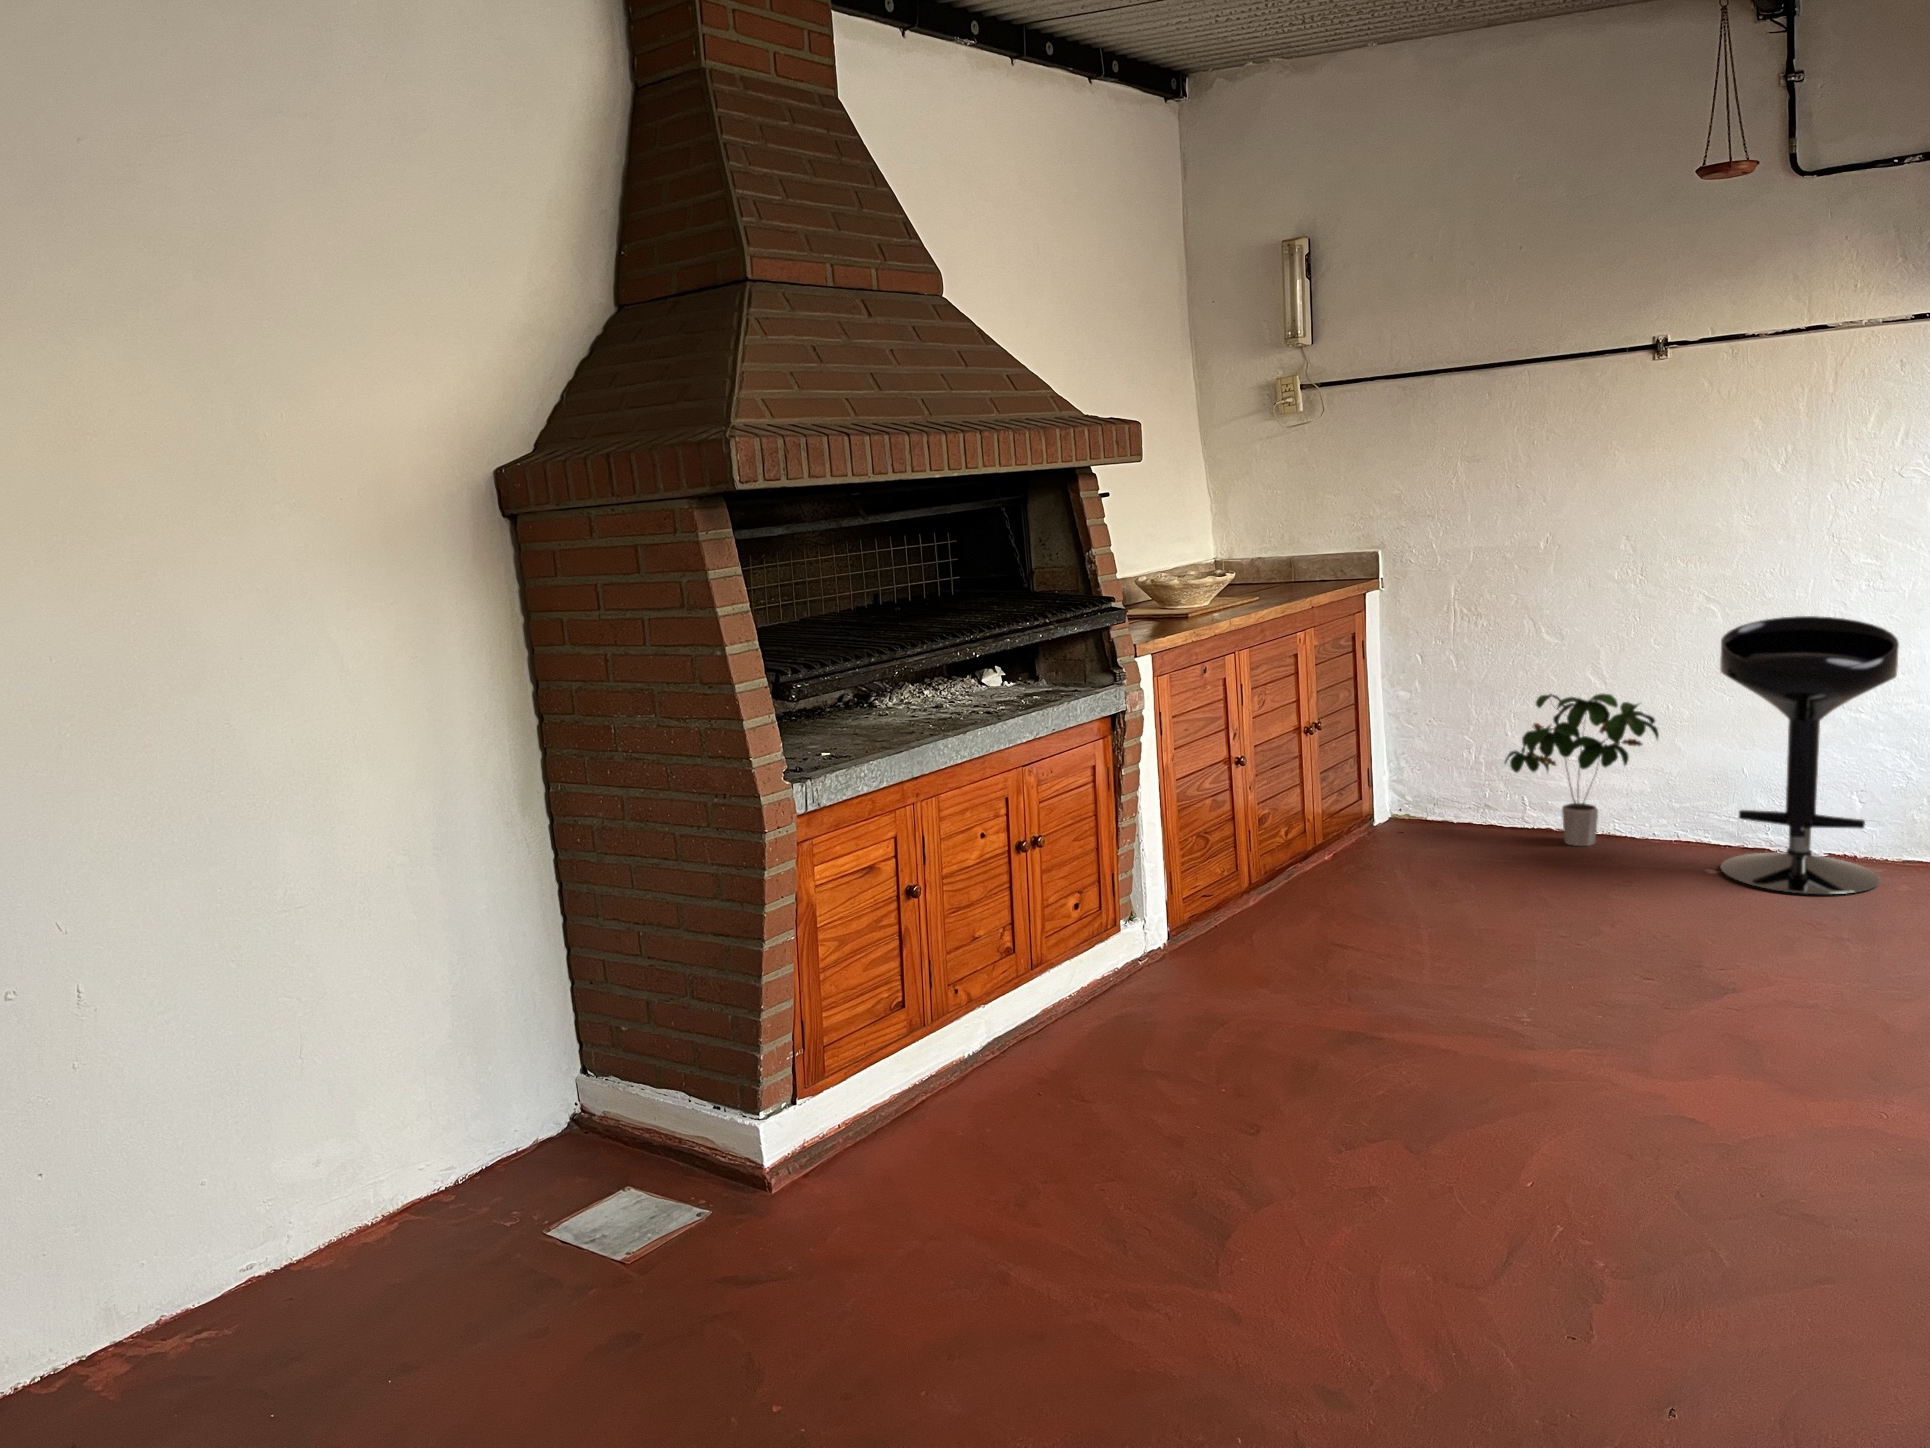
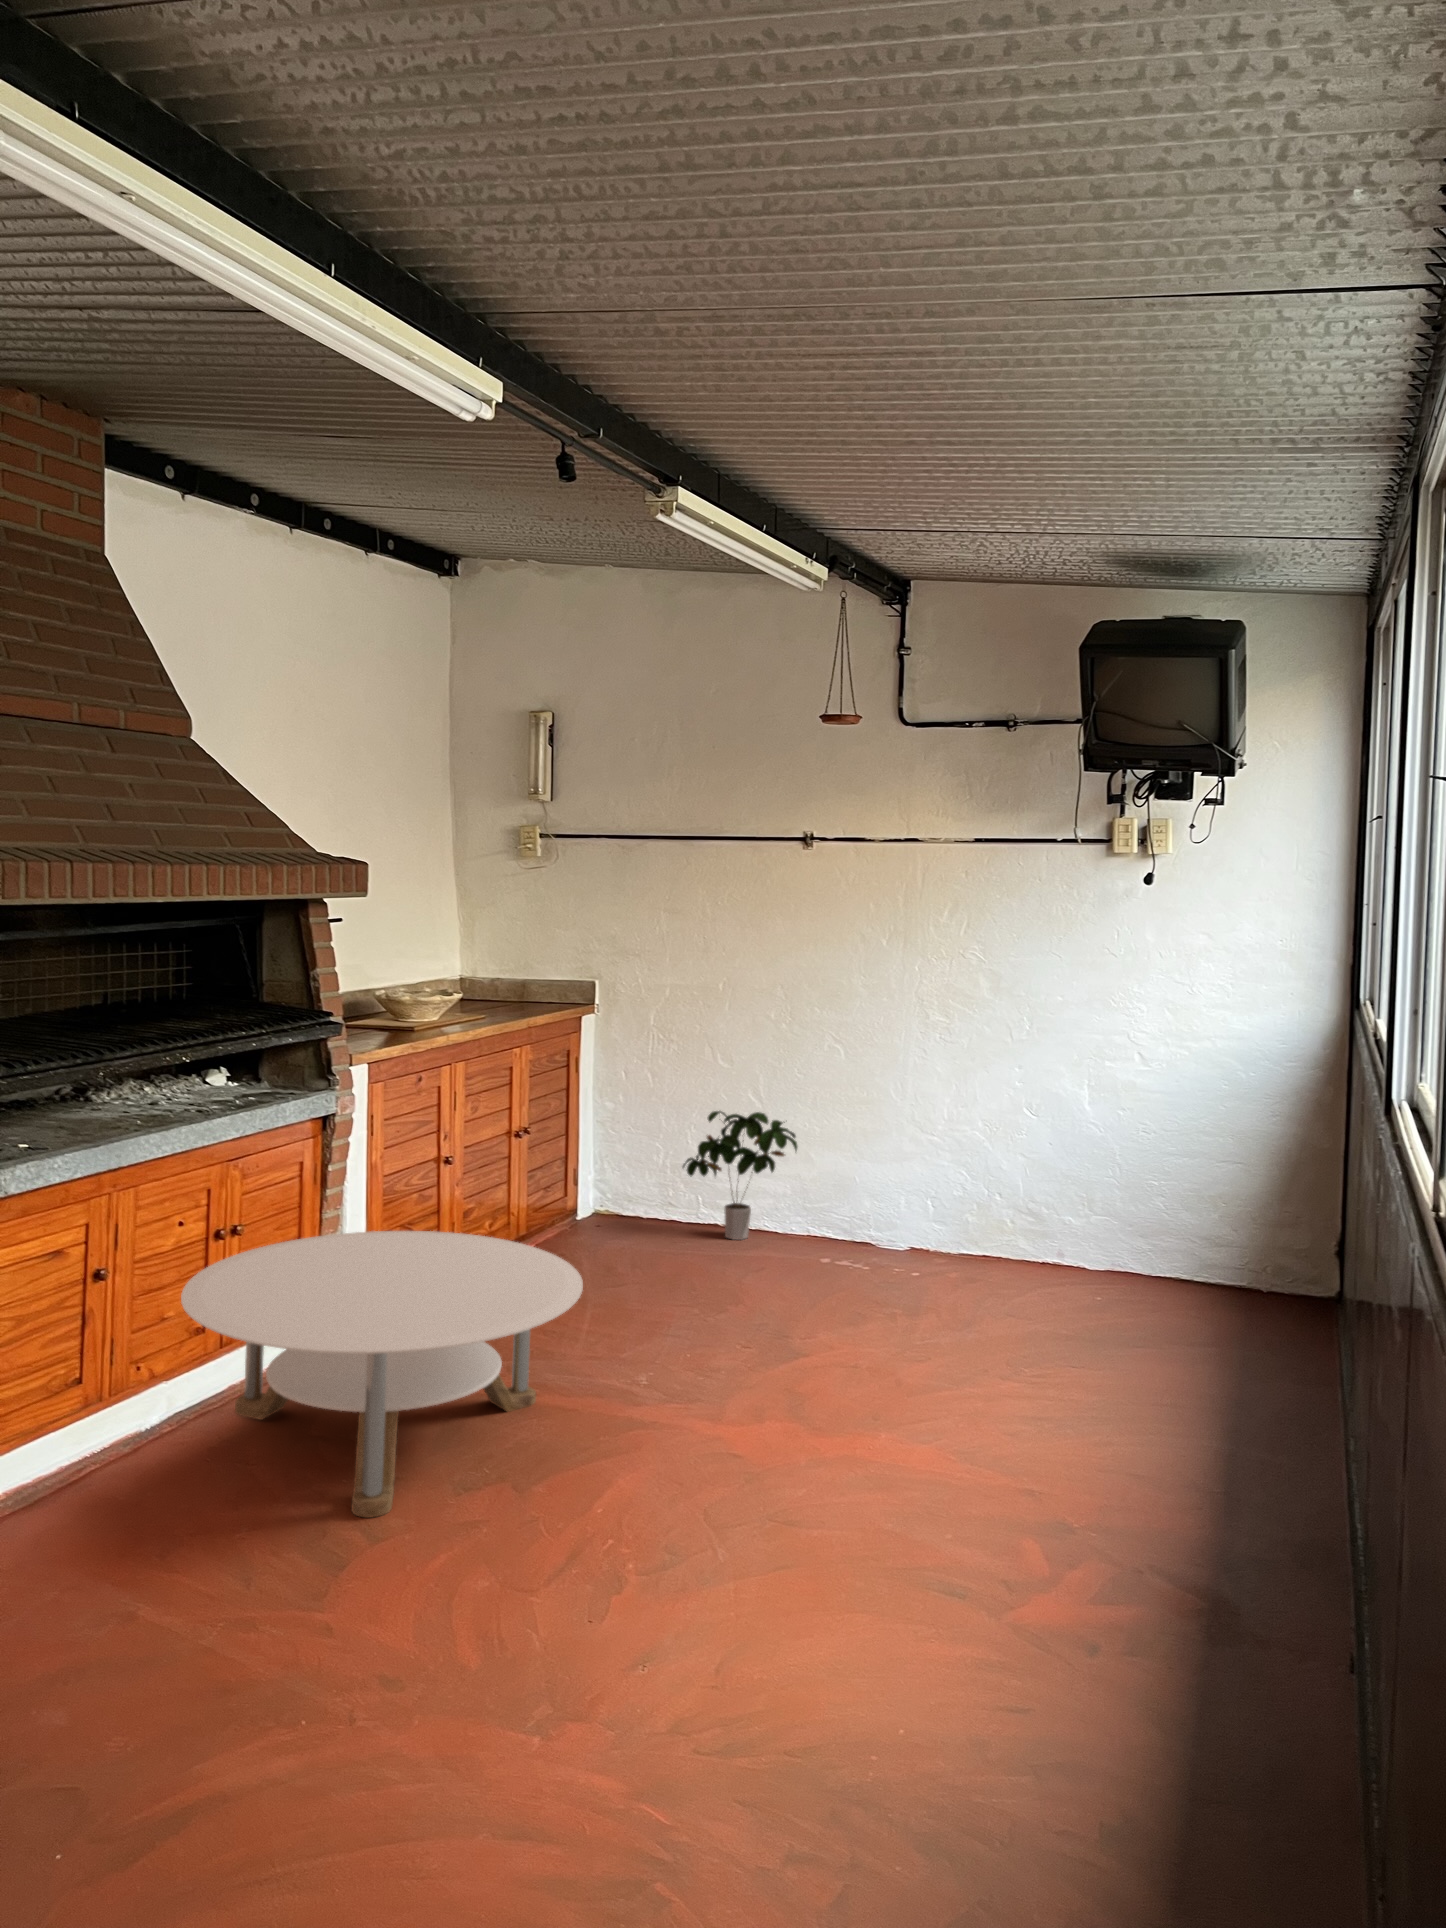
bar stool: present [1720,616,1899,894] -> none [832,1058,955,1279]
round table: none [996,841,1465,1175] -> present [181,1231,583,1518]

